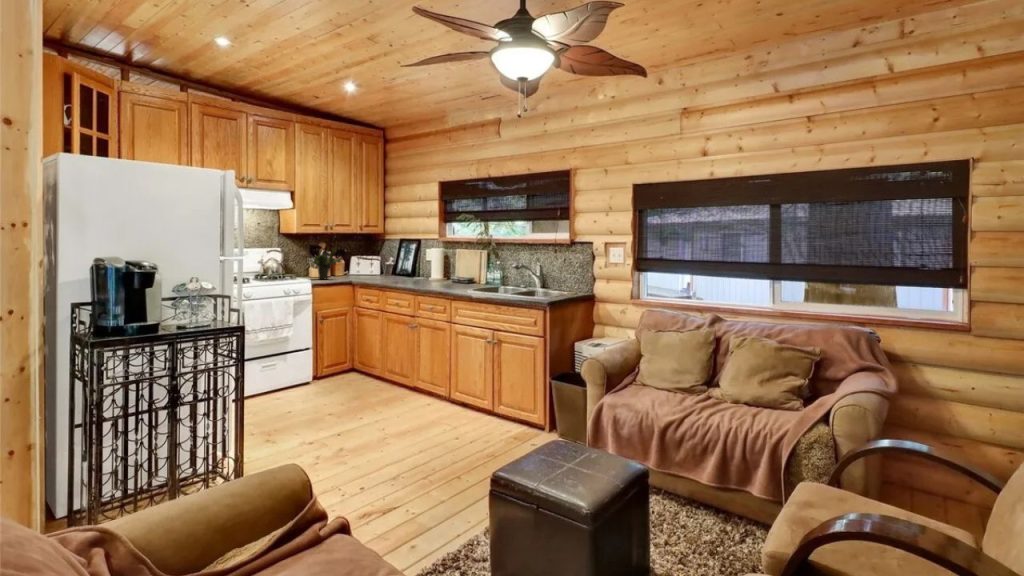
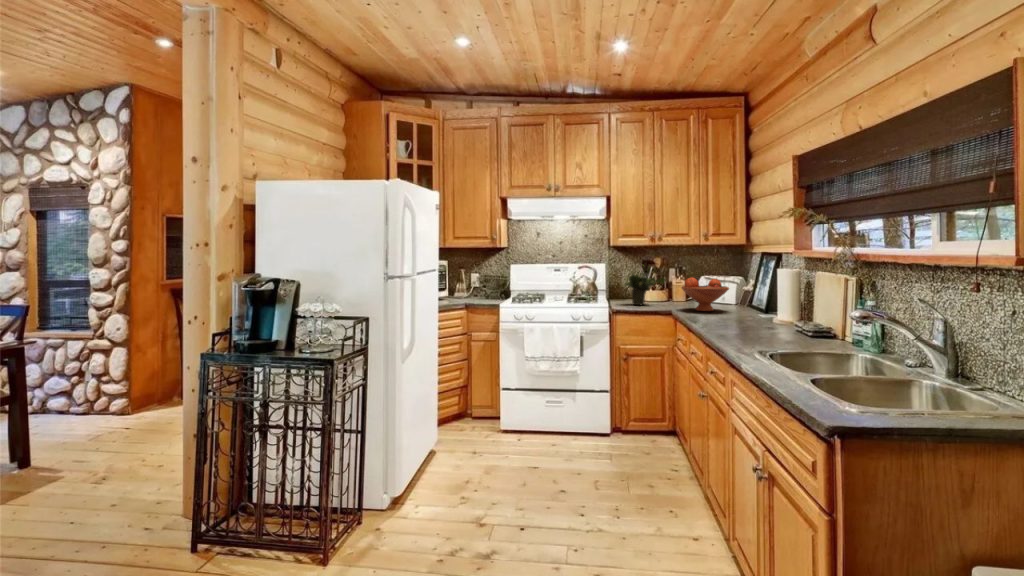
fruit bowl: none [361,257,394,280] -> present [682,277,729,311]

